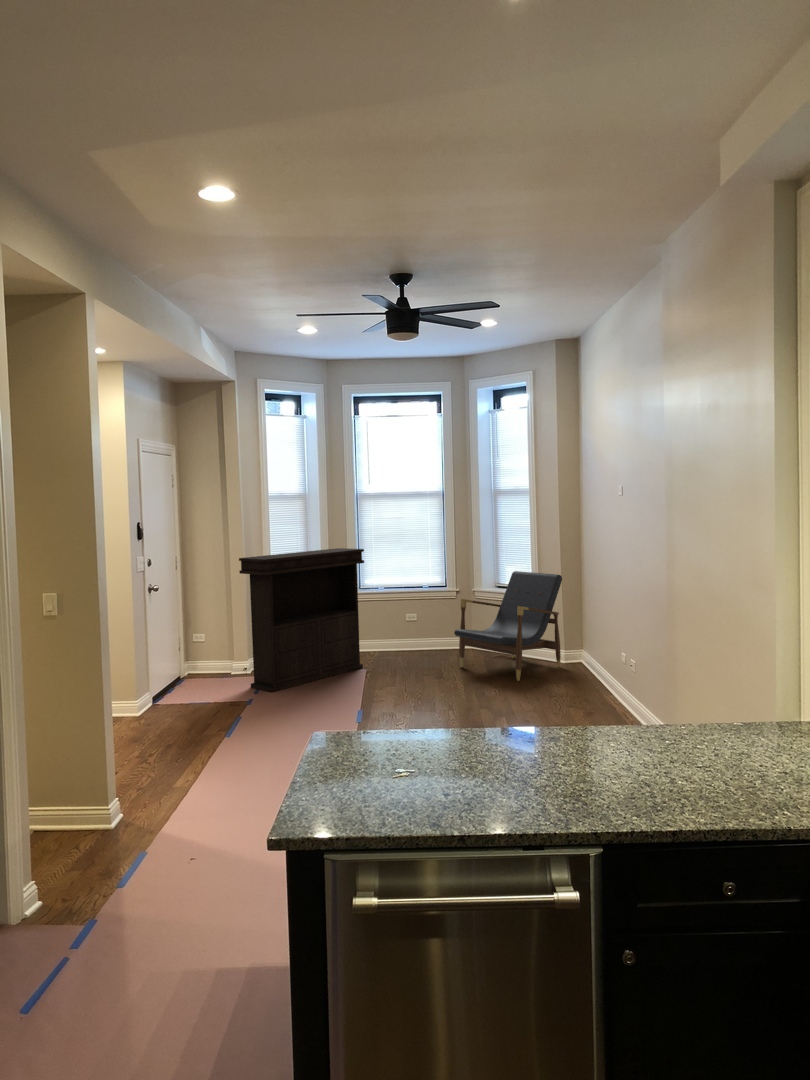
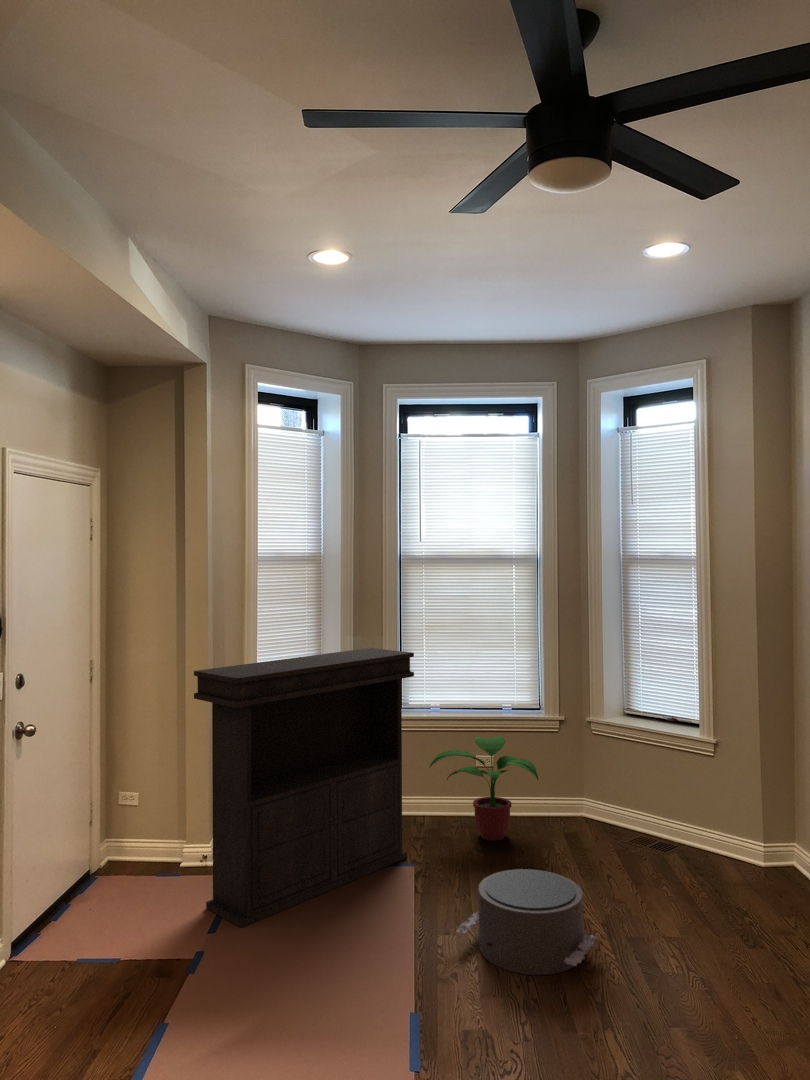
lounge chair: present [454,571,562,681] -> none [572,694,761,915]
potted plant: none [376,602,439,660] -> present [430,736,538,841]
pouf: none [384,658,456,700] -> present [457,869,596,975]

